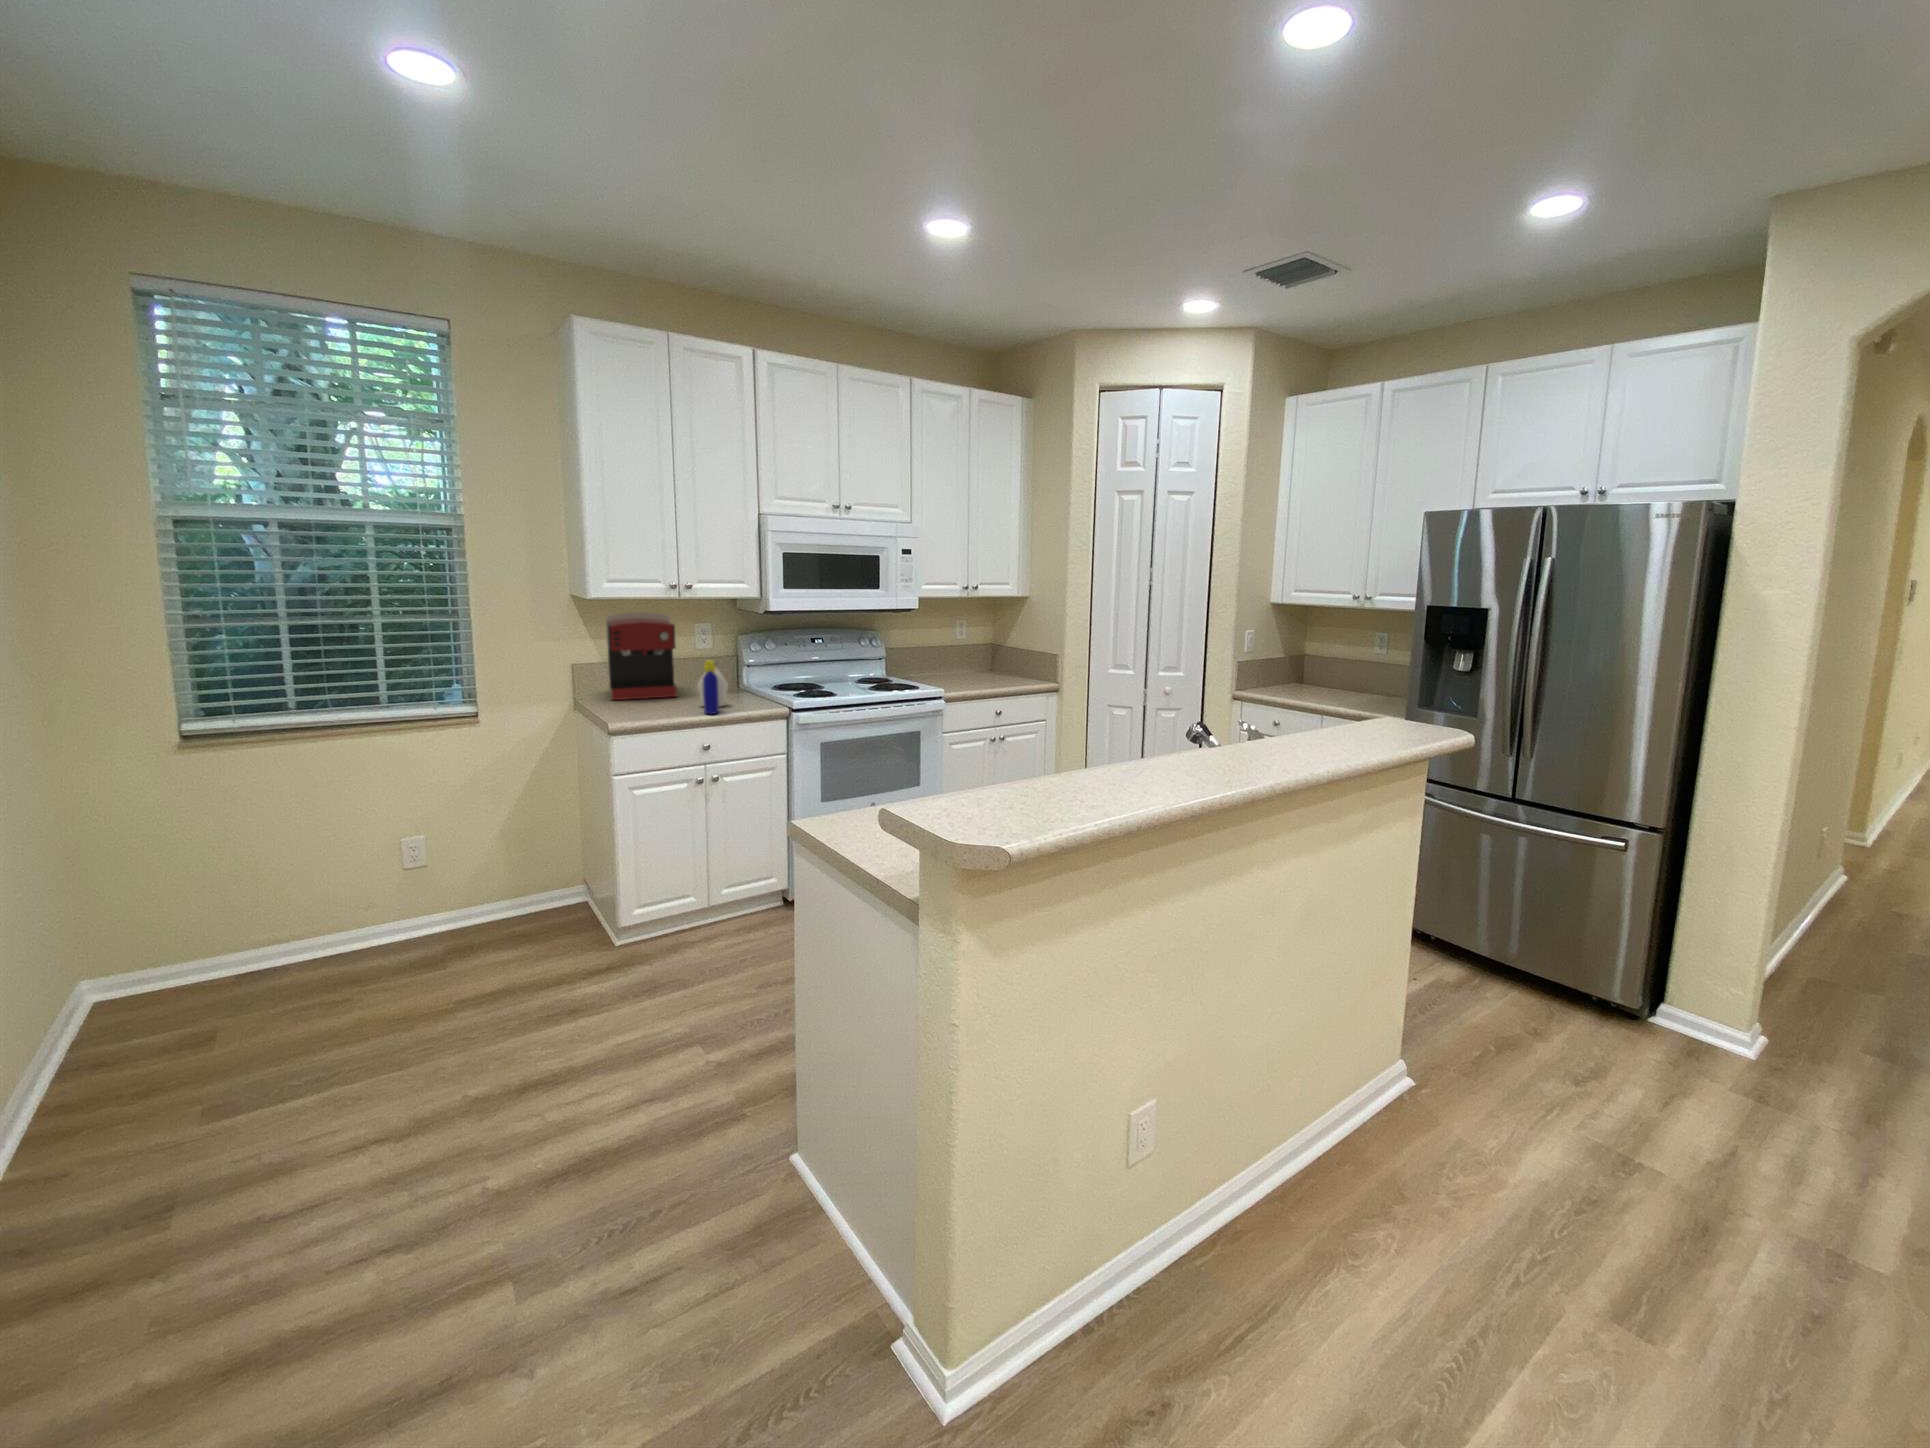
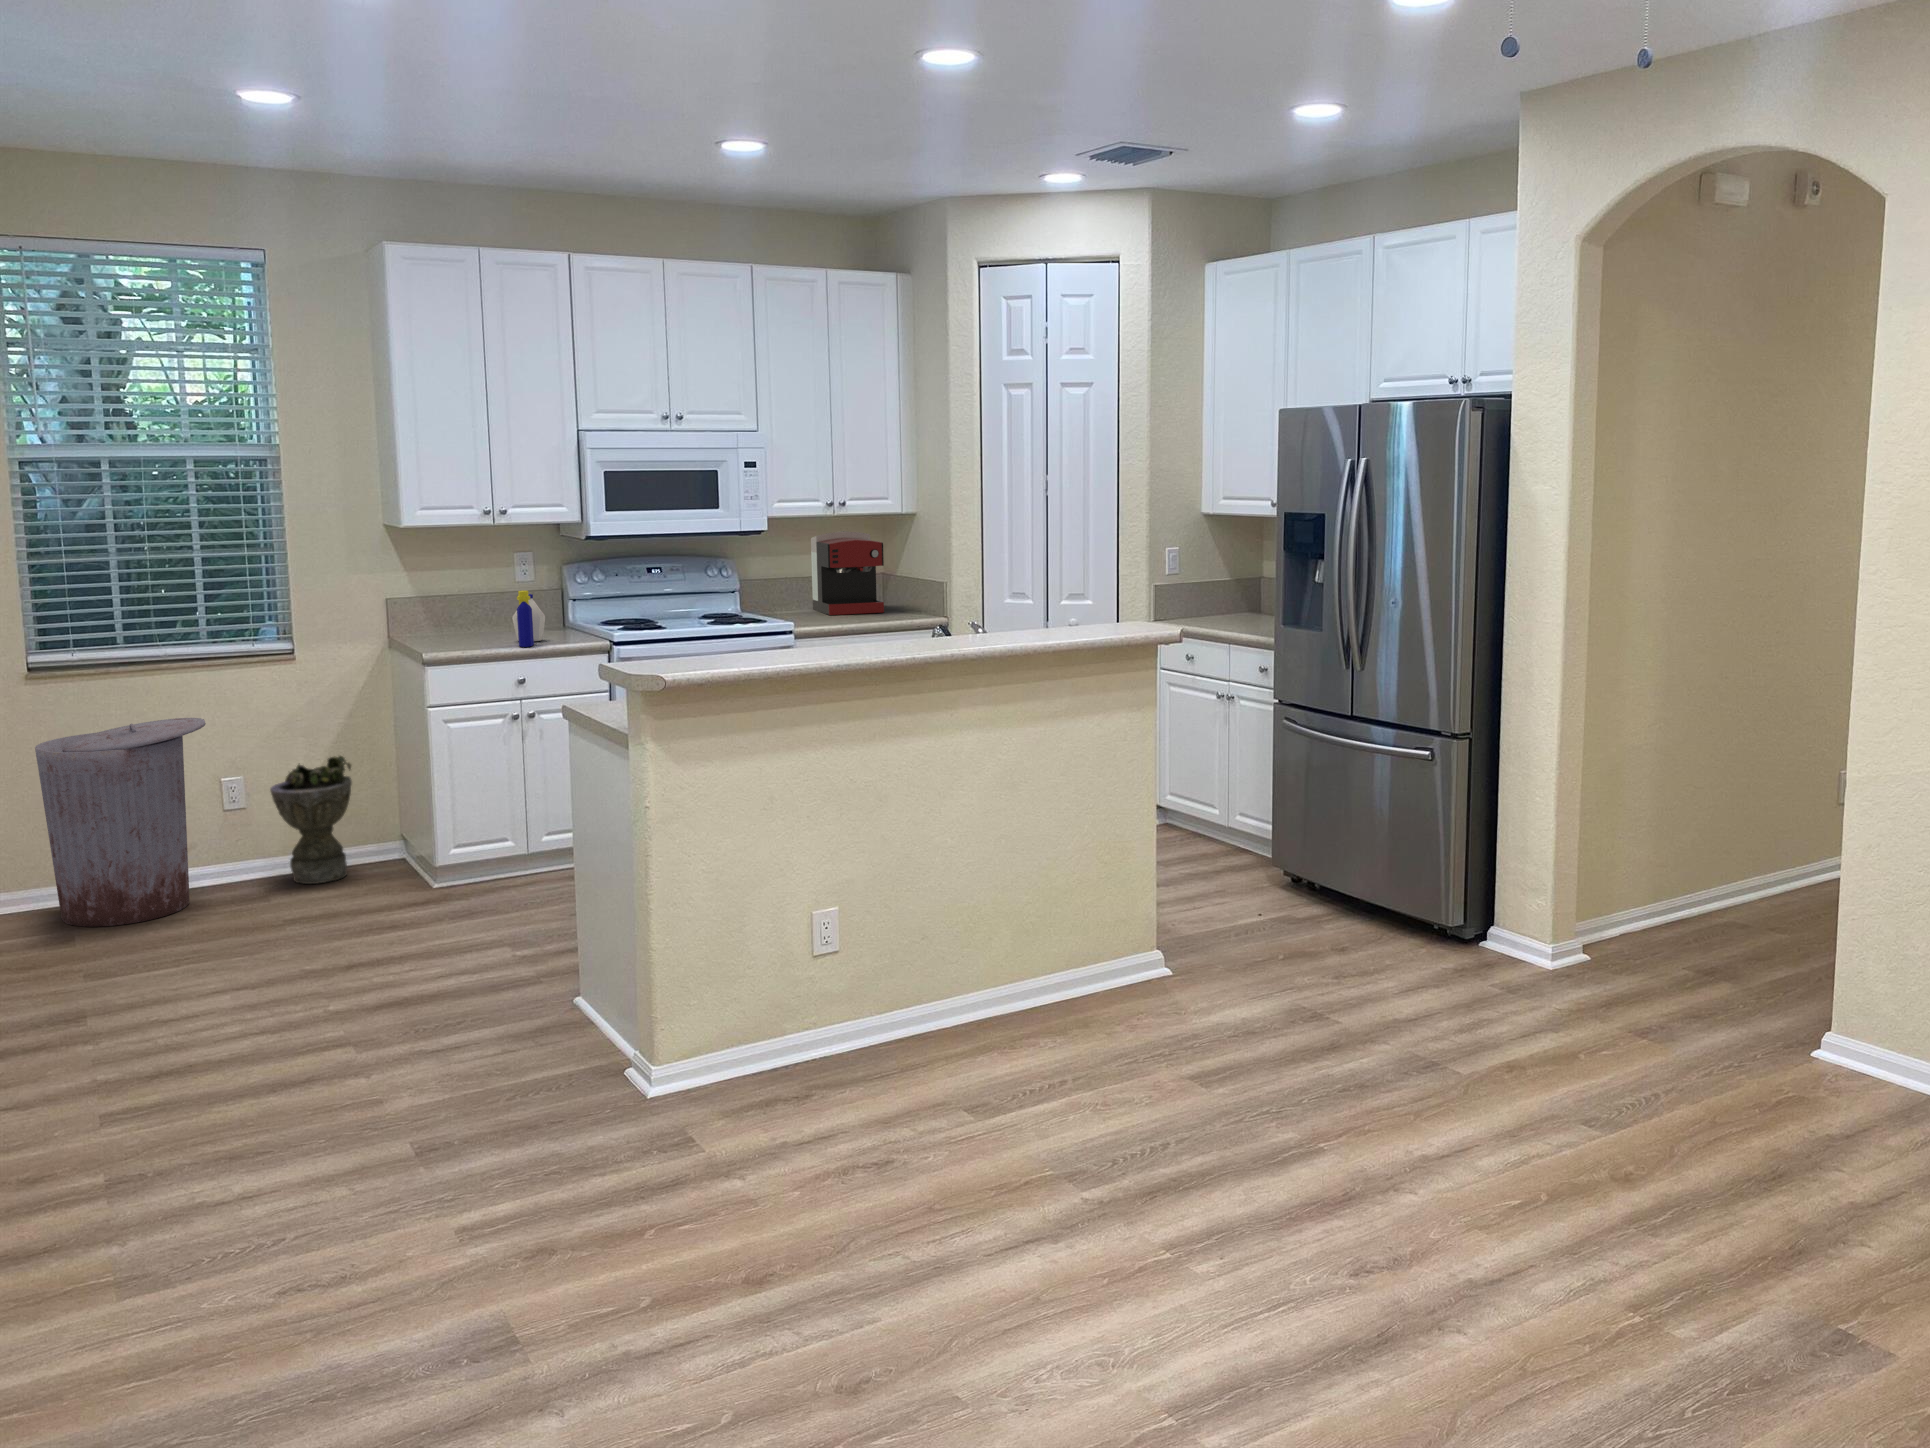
coffee maker: present [605,612,677,700] -> present [811,531,884,615]
trash can: none [167,784,377,1019] -> present [35,718,206,927]
planter: none [450,814,536,941] -> present [270,756,352,884]

